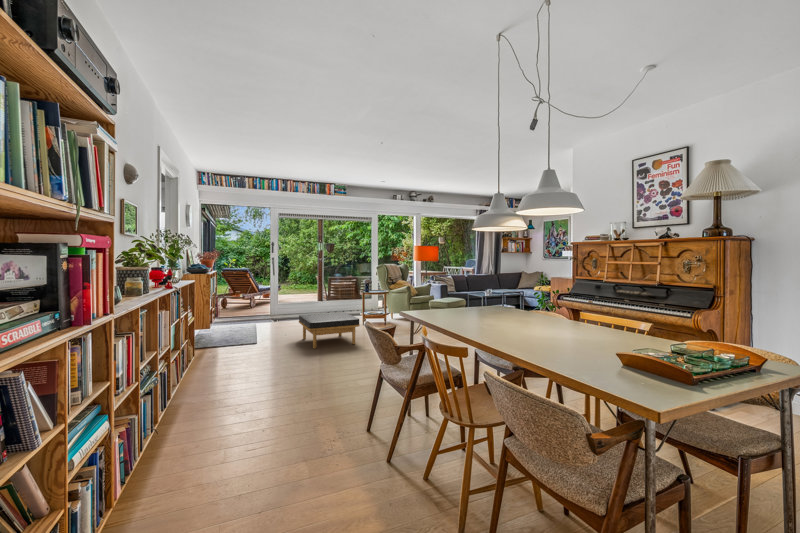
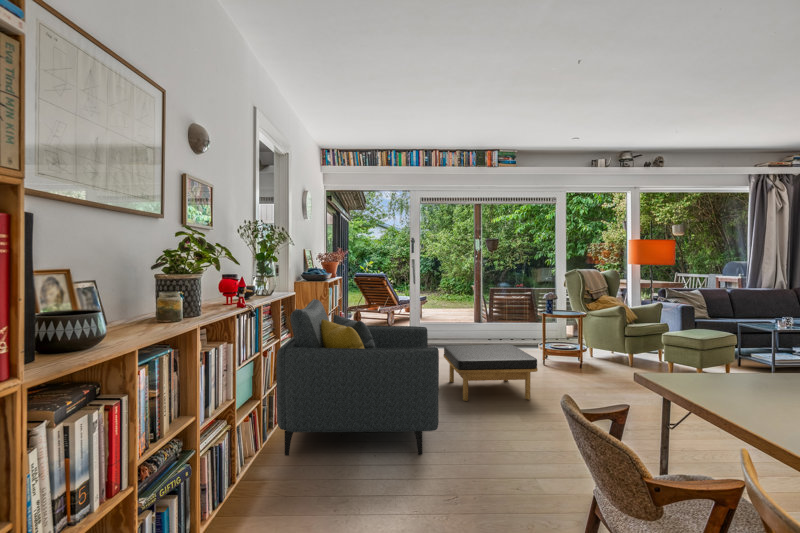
armchair: none [185,284,300,390] -> present [276,299,439,456]

